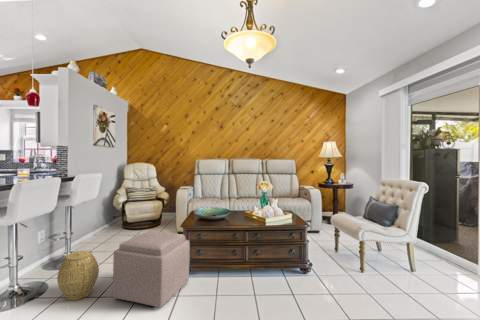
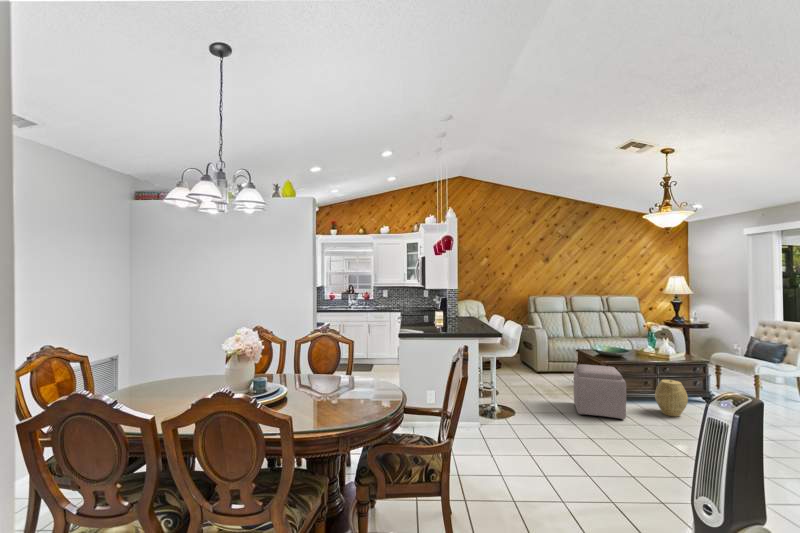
woven basket: present [57,251,99,301] -> present [655,380,688,417]

